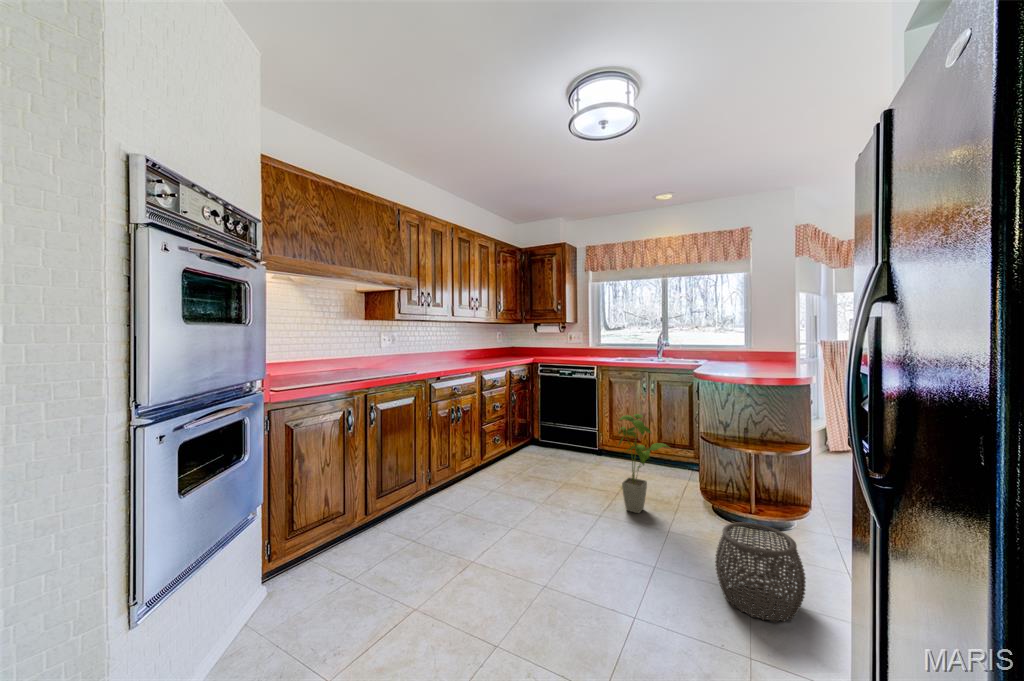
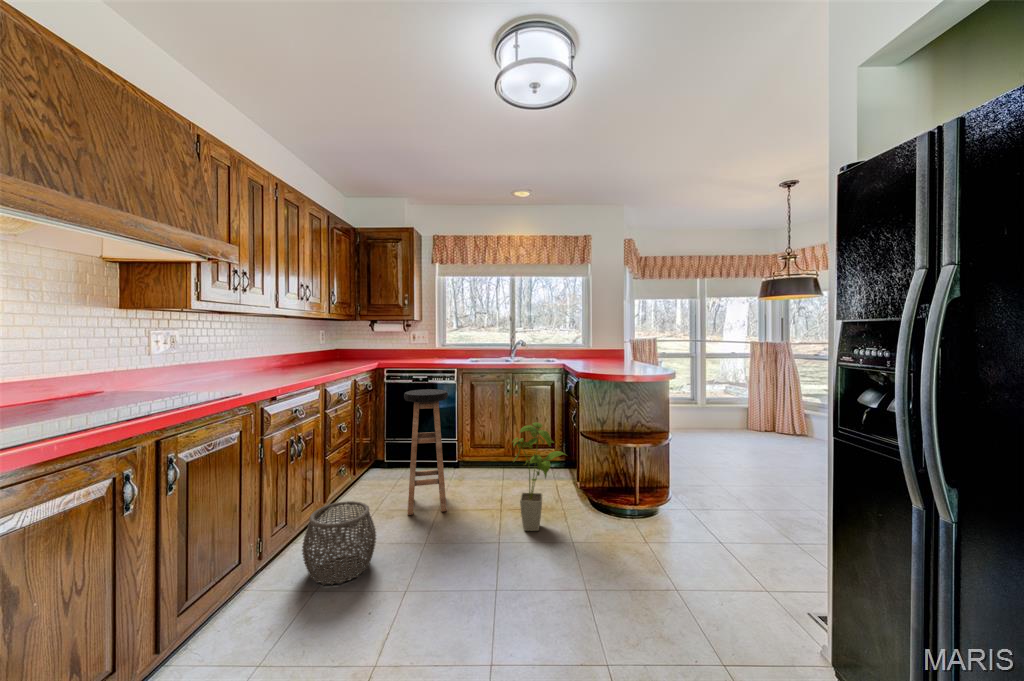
bar stool: none [538,381,574,484] -> present [404,389,448,515]
woven basket: present [715,522,806,622] -> present [302,501,376,585]

